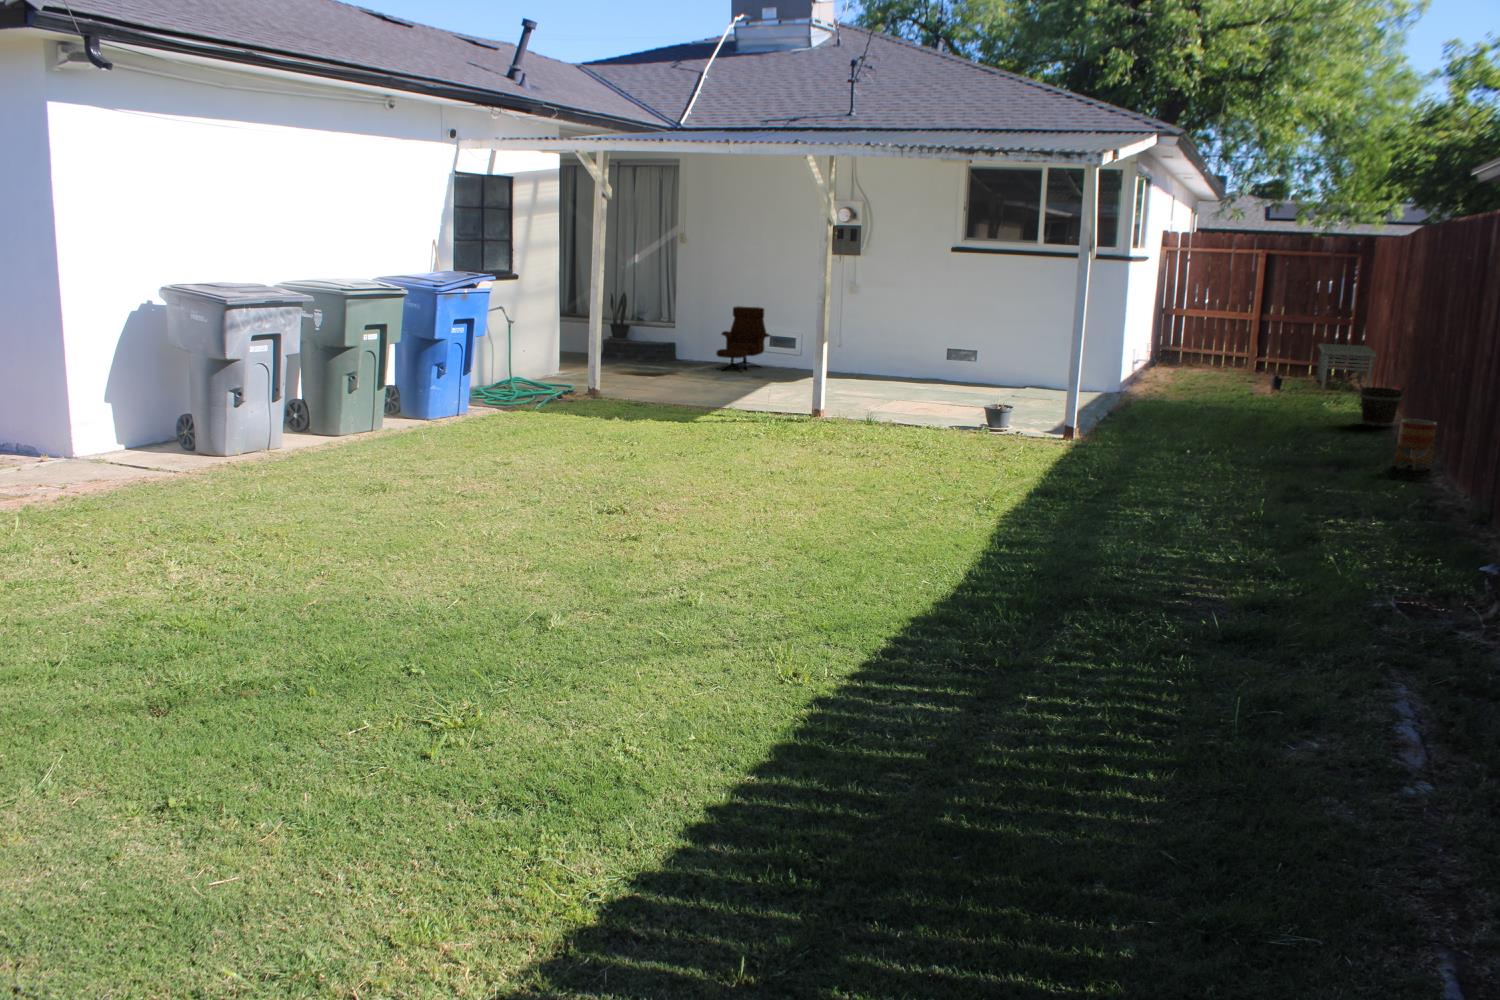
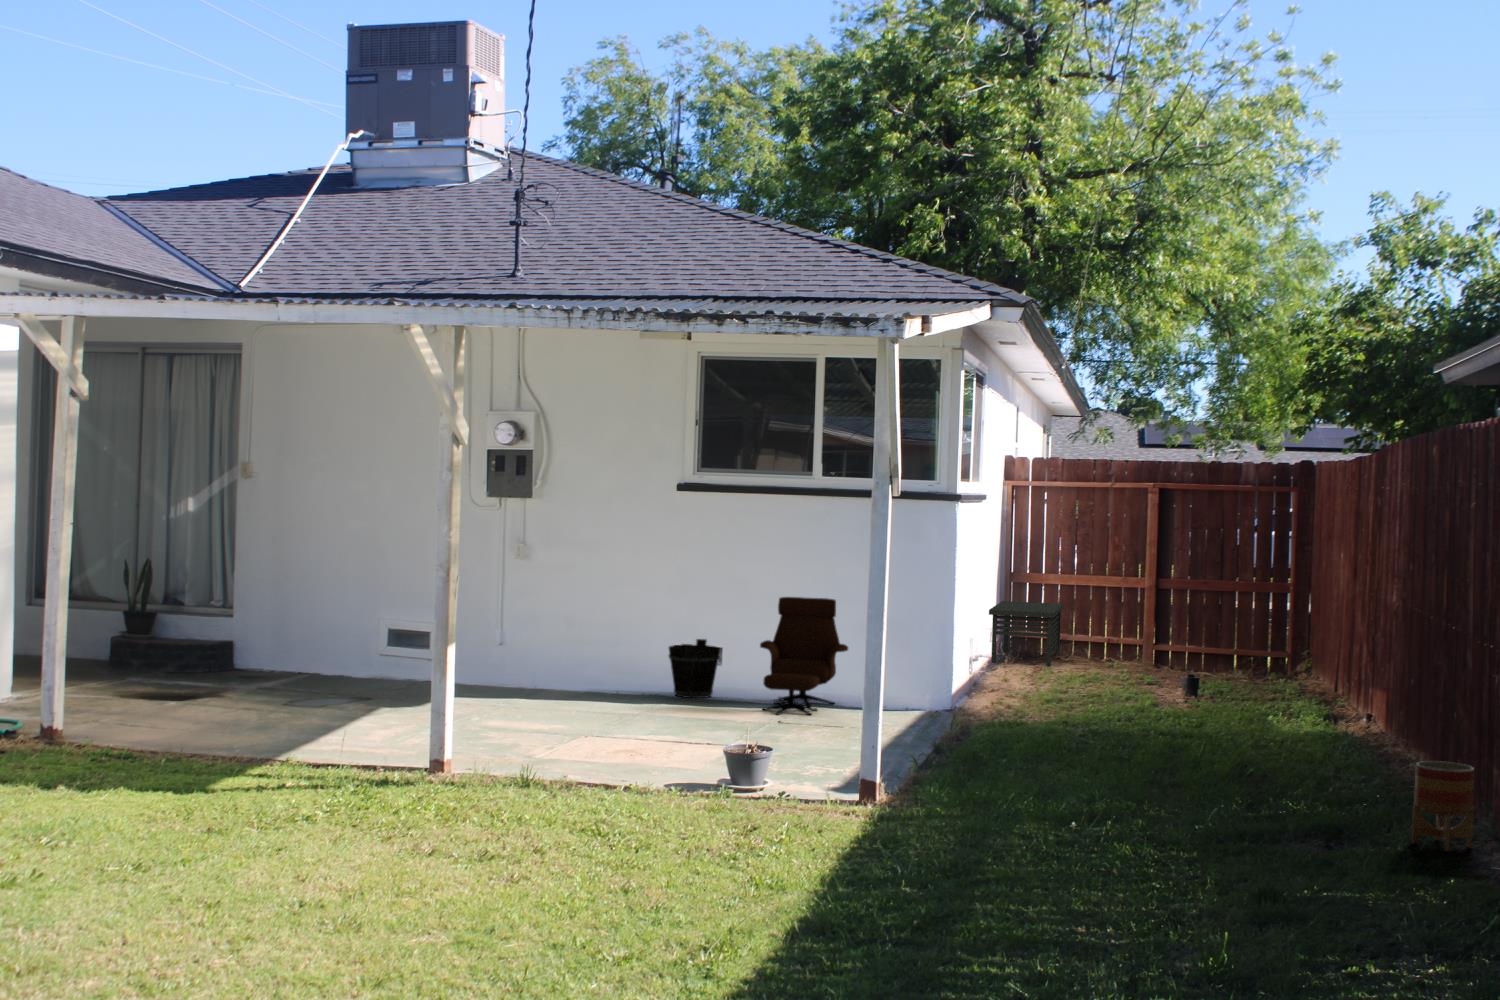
lounge chair: present [716,306,770,371] -> present [760,597,848,715]
storage bench: present [1316,344,1377,390] -> present [989,601,1064,666]
bucket: present [1360,384,1405,427] -> present [669,639,720,698]

